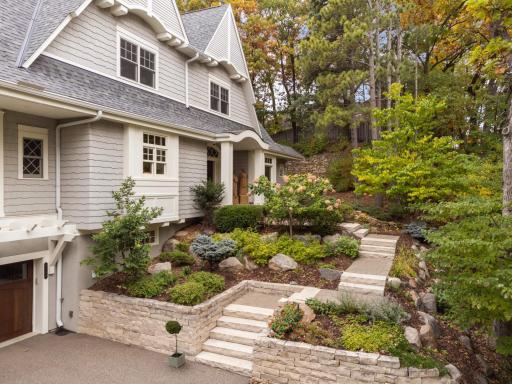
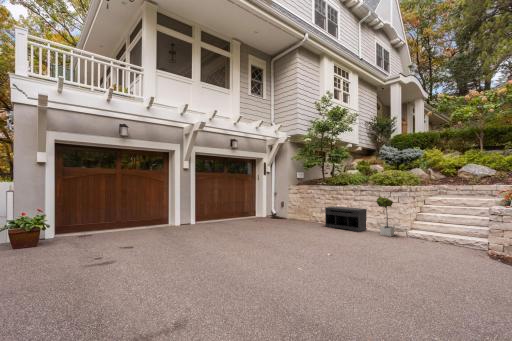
bench: none [113,323,160,362] -> present [325,206,367,232]

